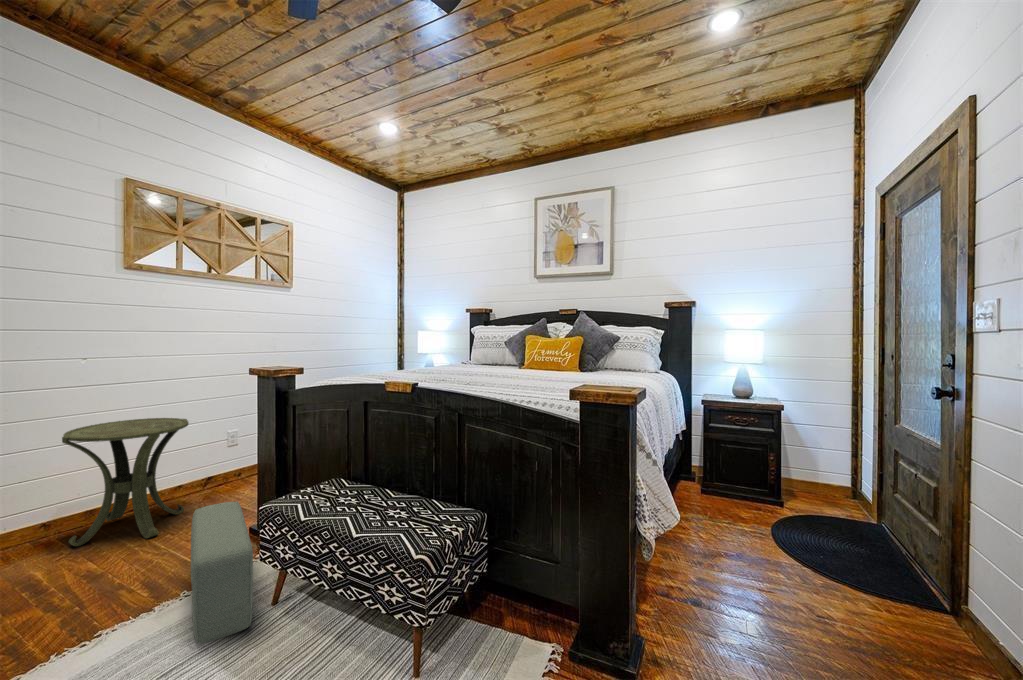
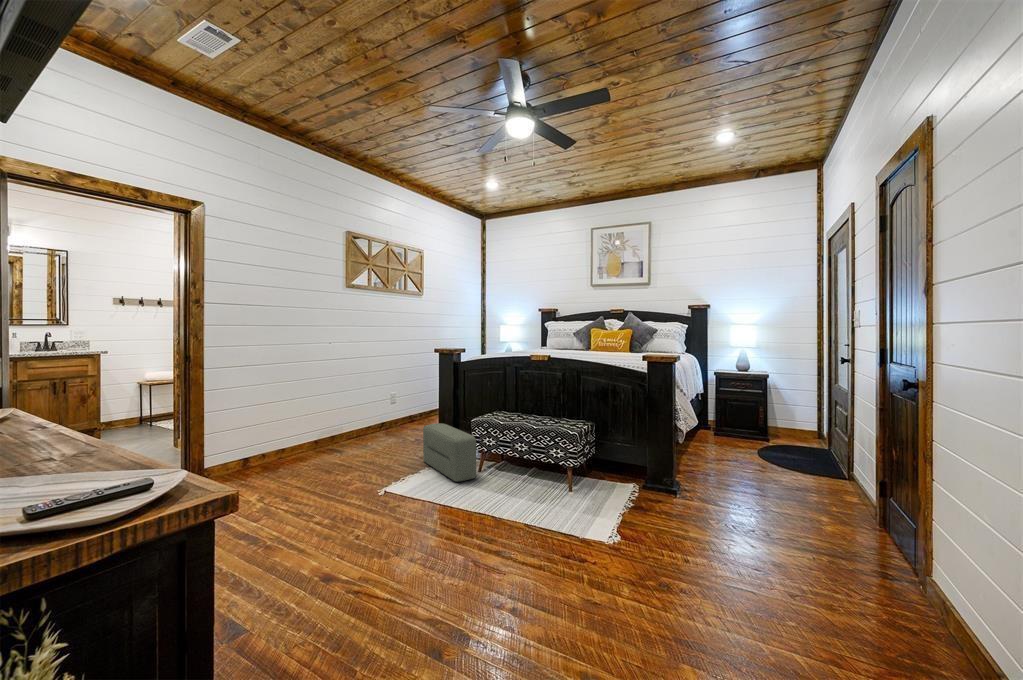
side table: present [62,418,189,546] -> none [331,381,391,452]

